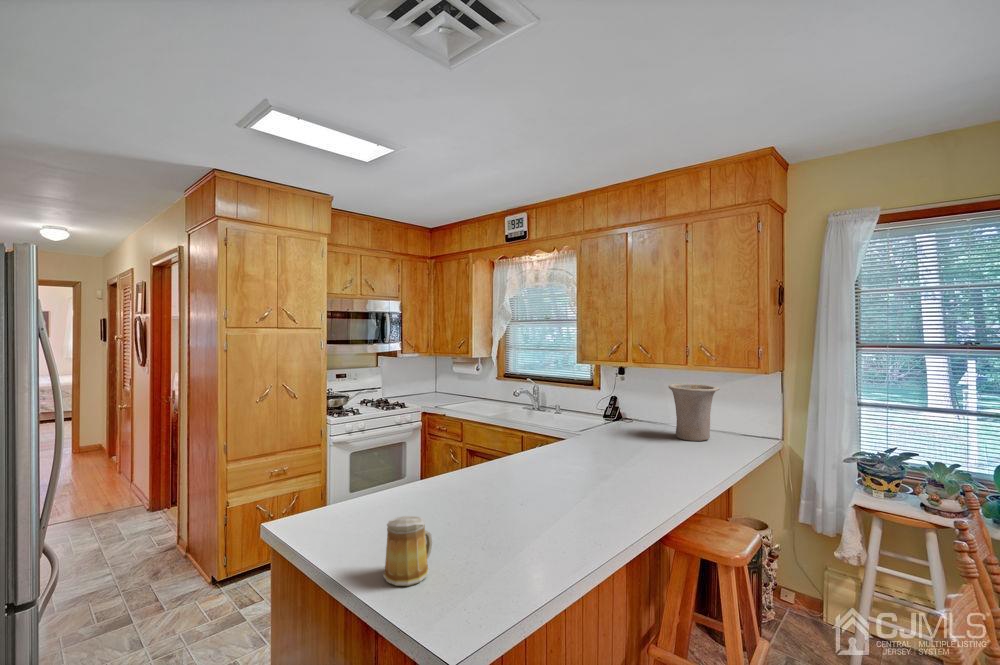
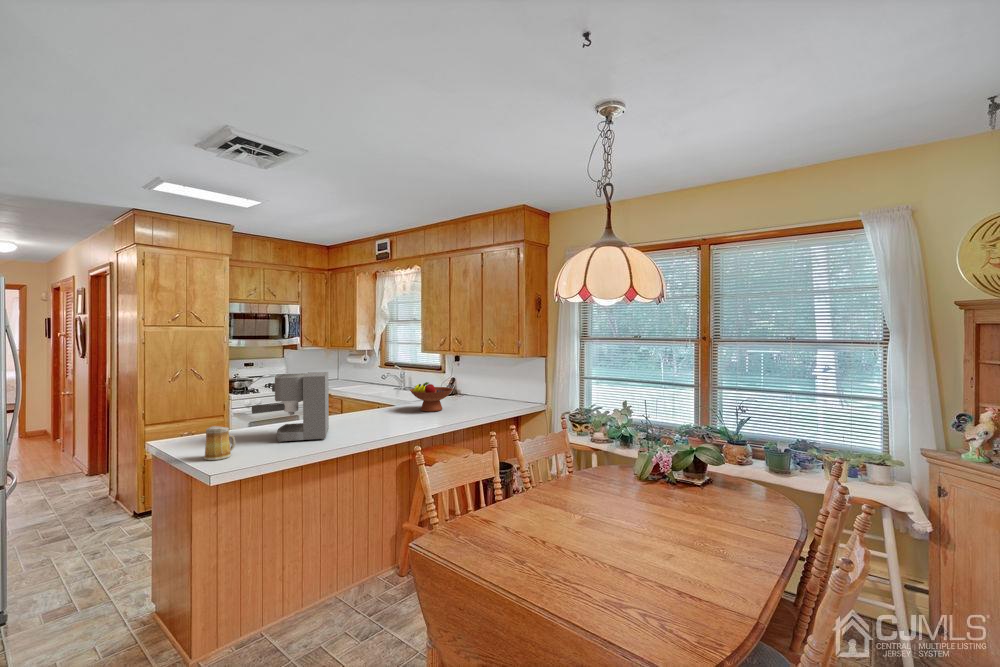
vase: present [668,383,719,441] -> none [471,366,504,405]
coffee maker: none [429,402,552,529] -> present [252,372,329,443]
fruit bowl: none [600,410,666,455] -> present [410,382,453,412]

